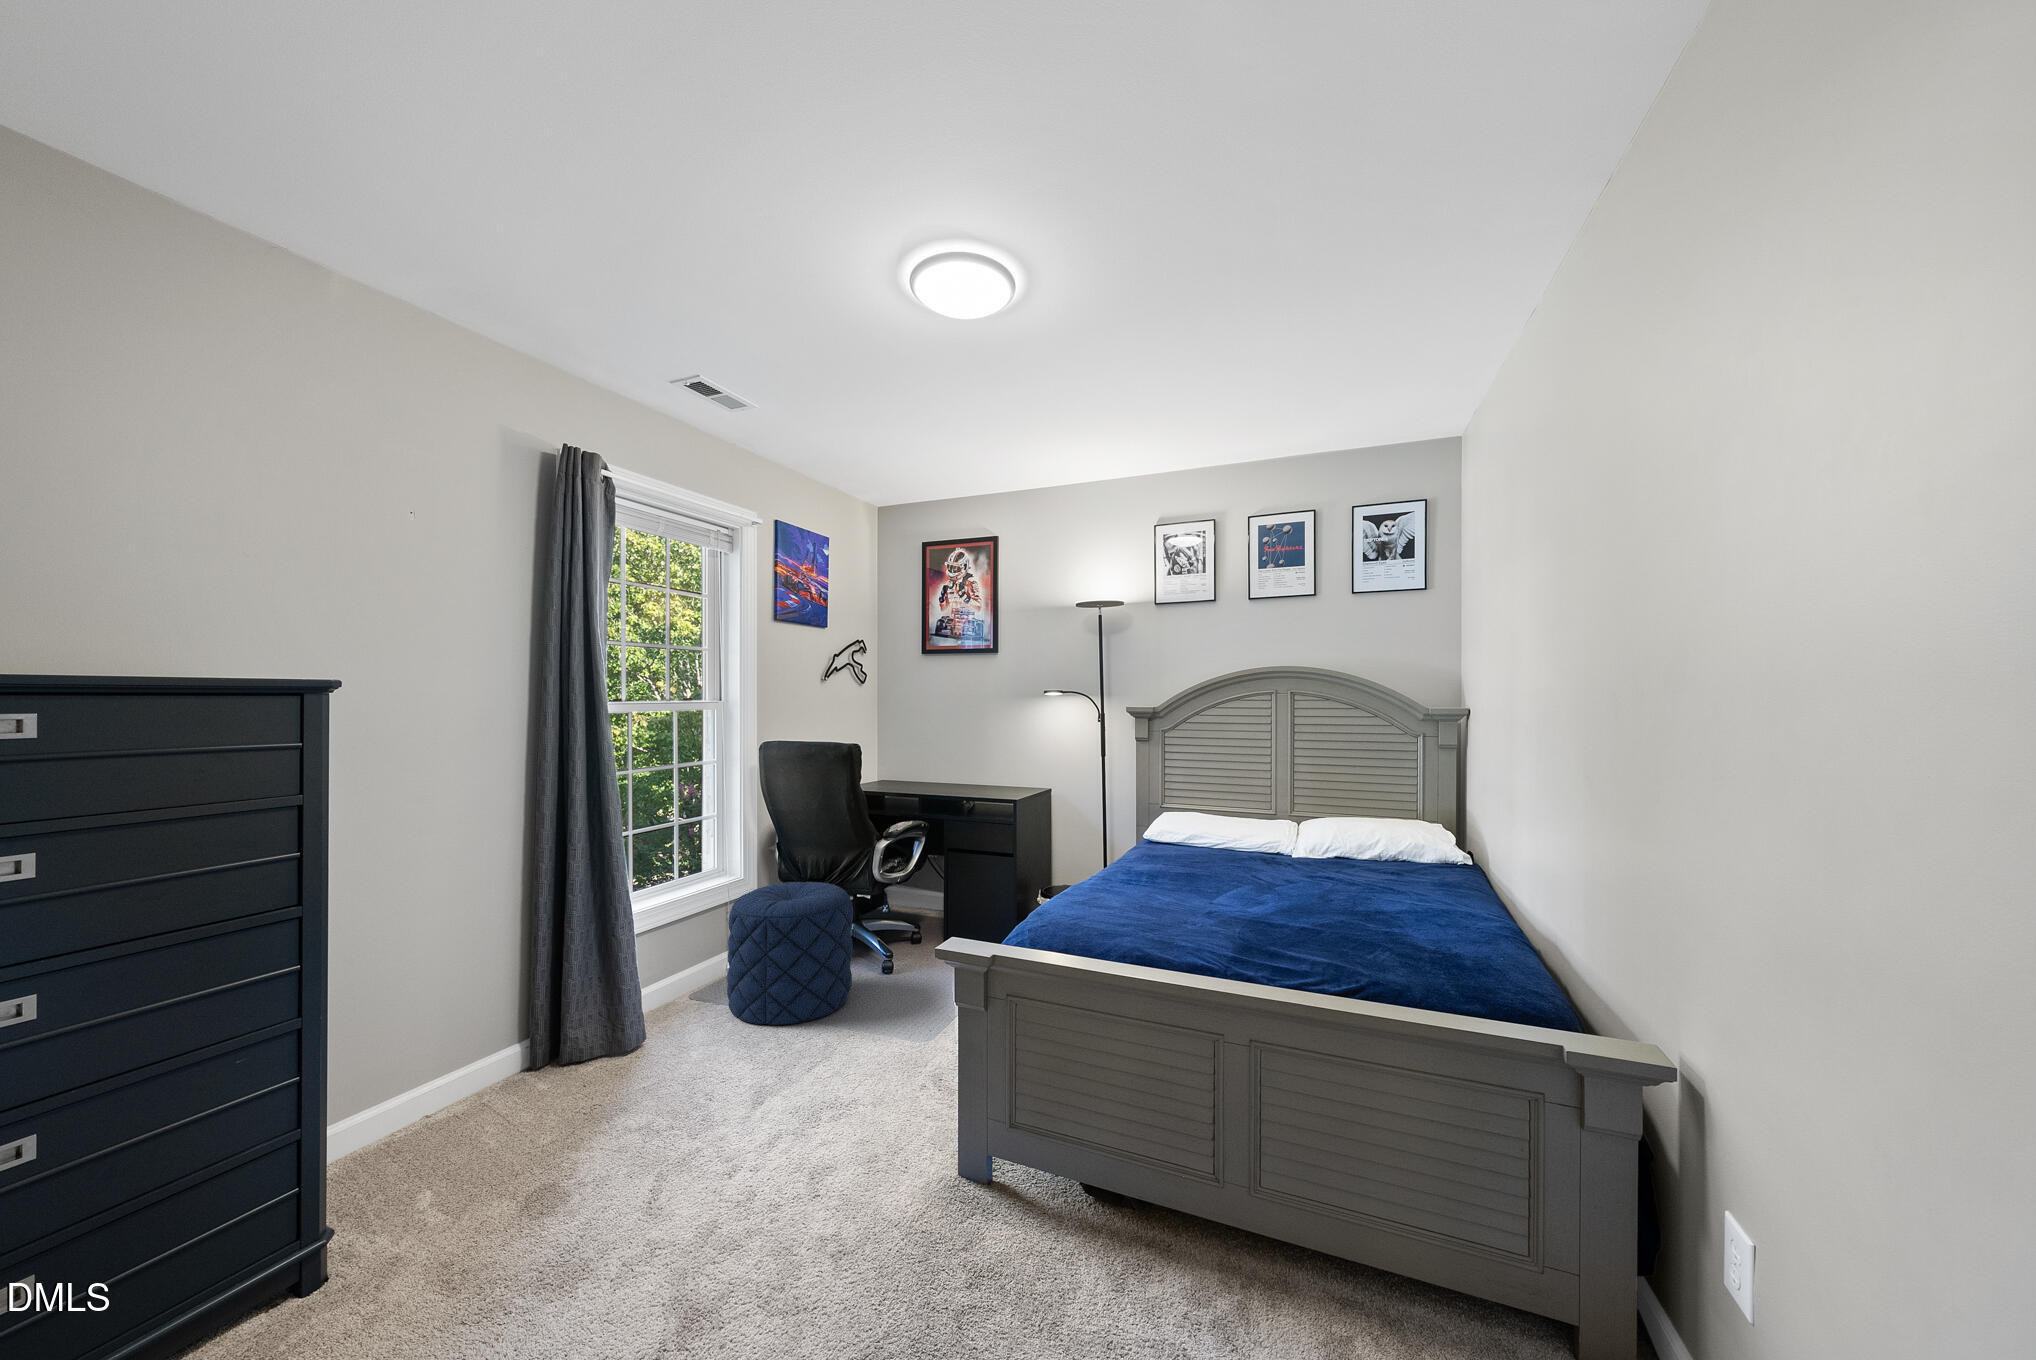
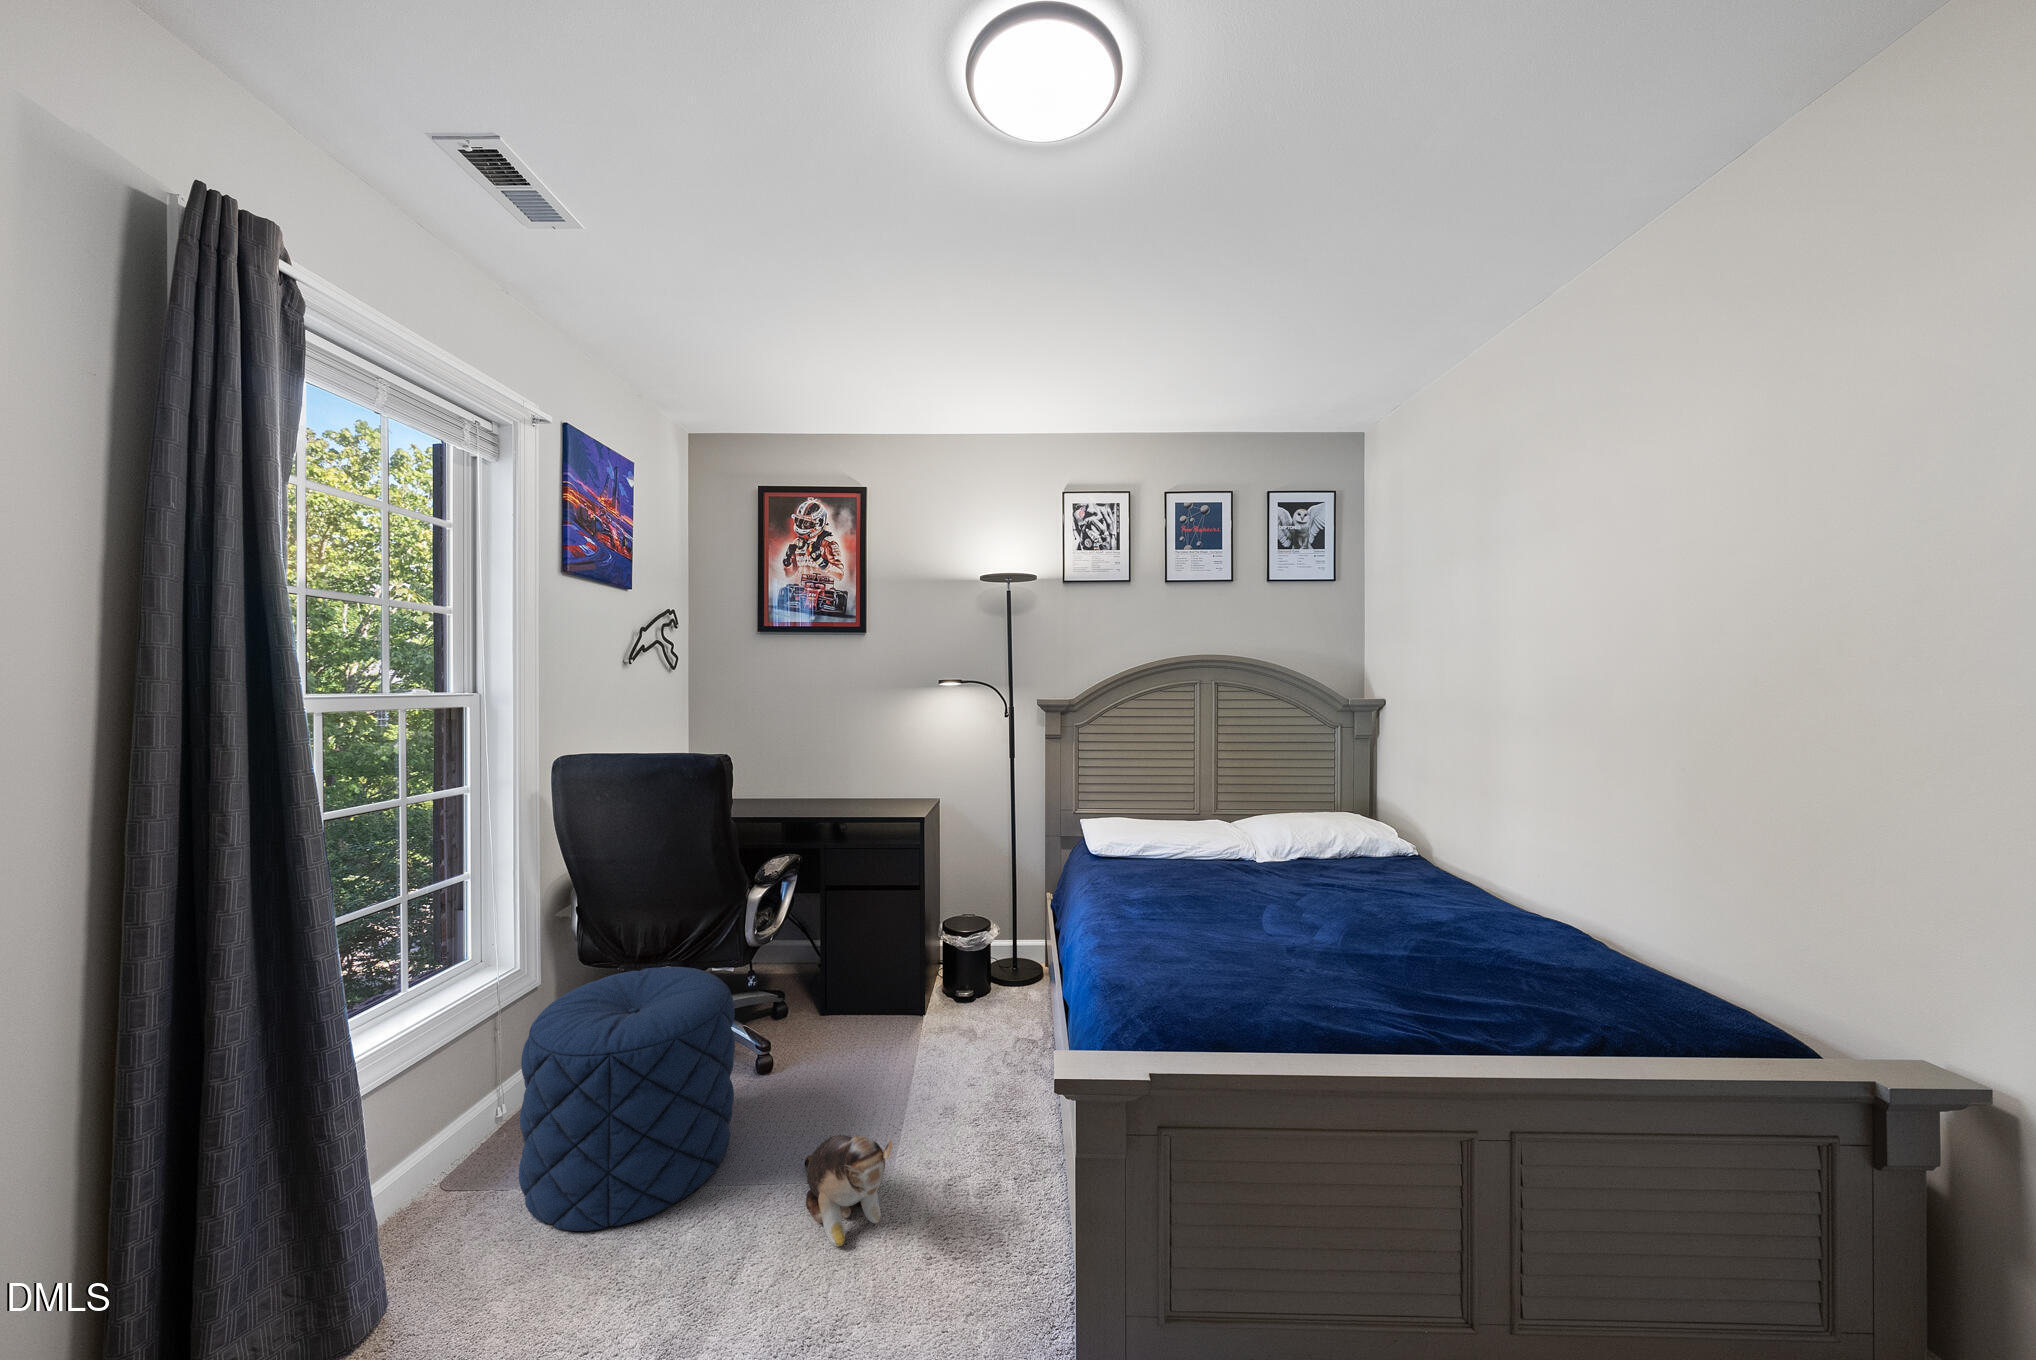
plush toy: none [872,986,913,1056] -> present [804,1135,892,1247]

